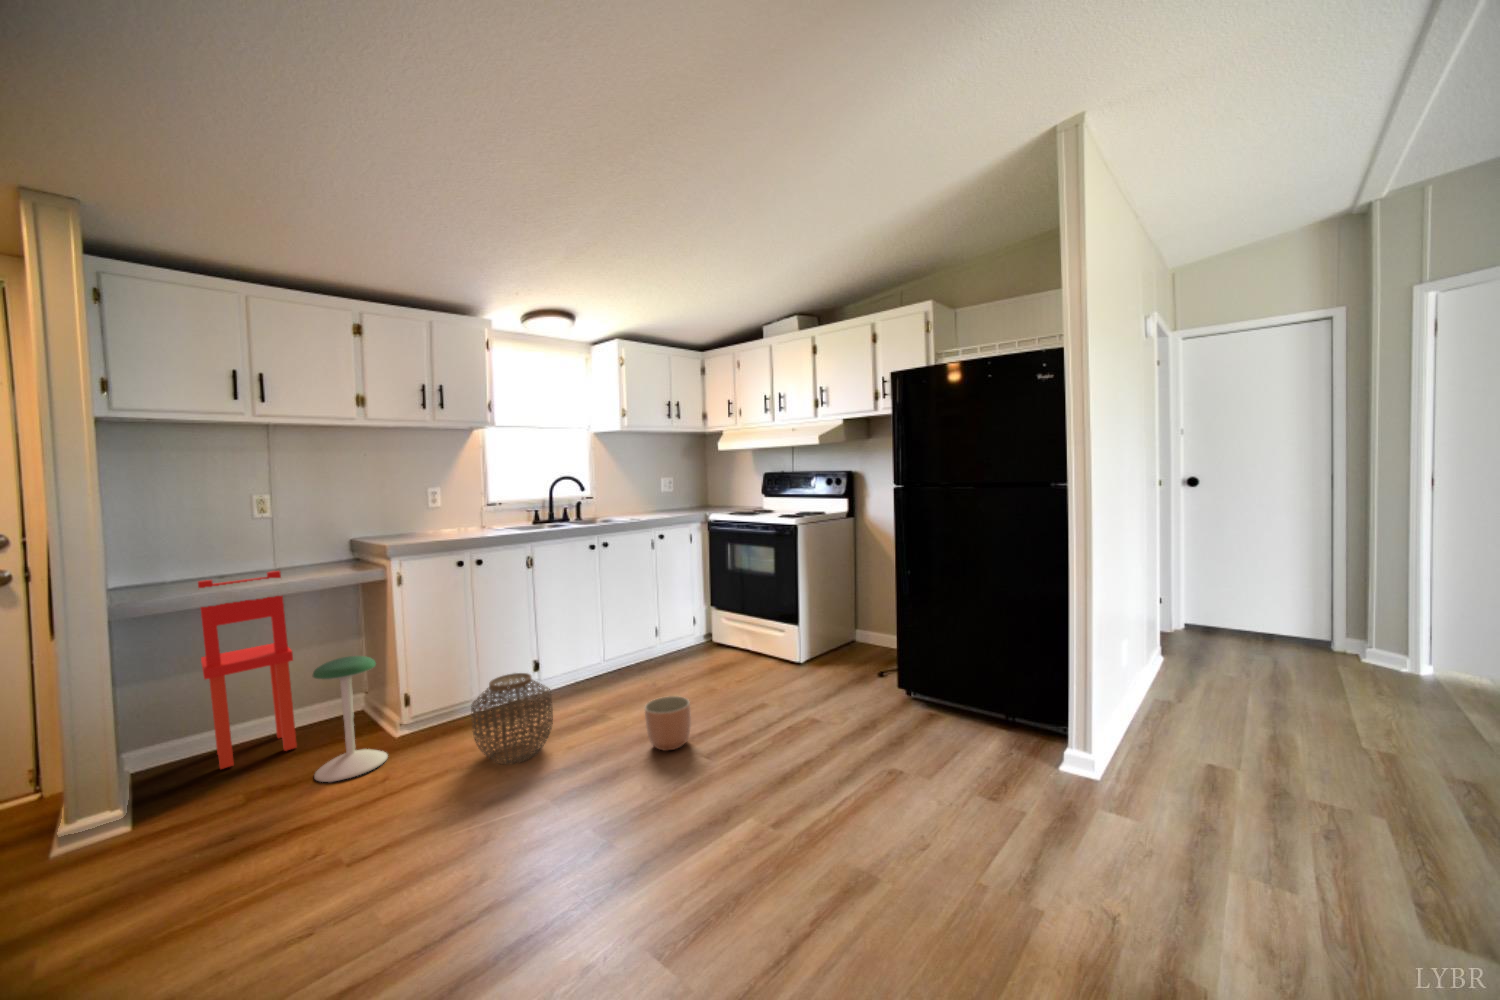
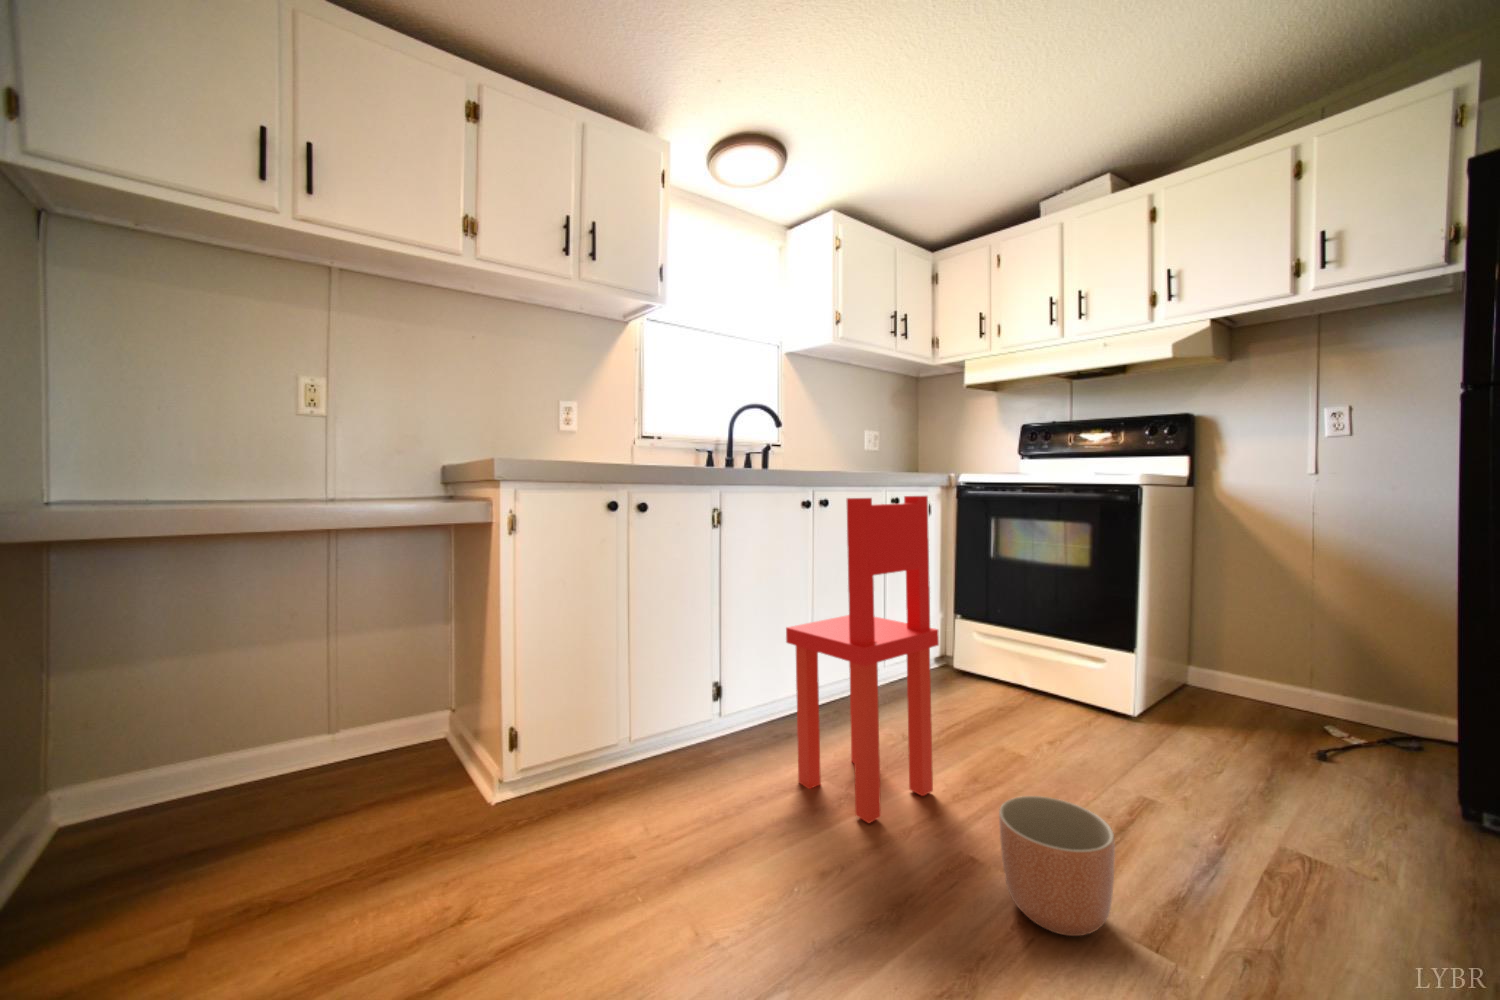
chair: present [198,571,297,769] -> present [786,496,939,823]
stool: present [313,656,388,782] -> none [332,652,474,915]
woven basket: present [471,673,553,764] -> none [640,715,799,922]

